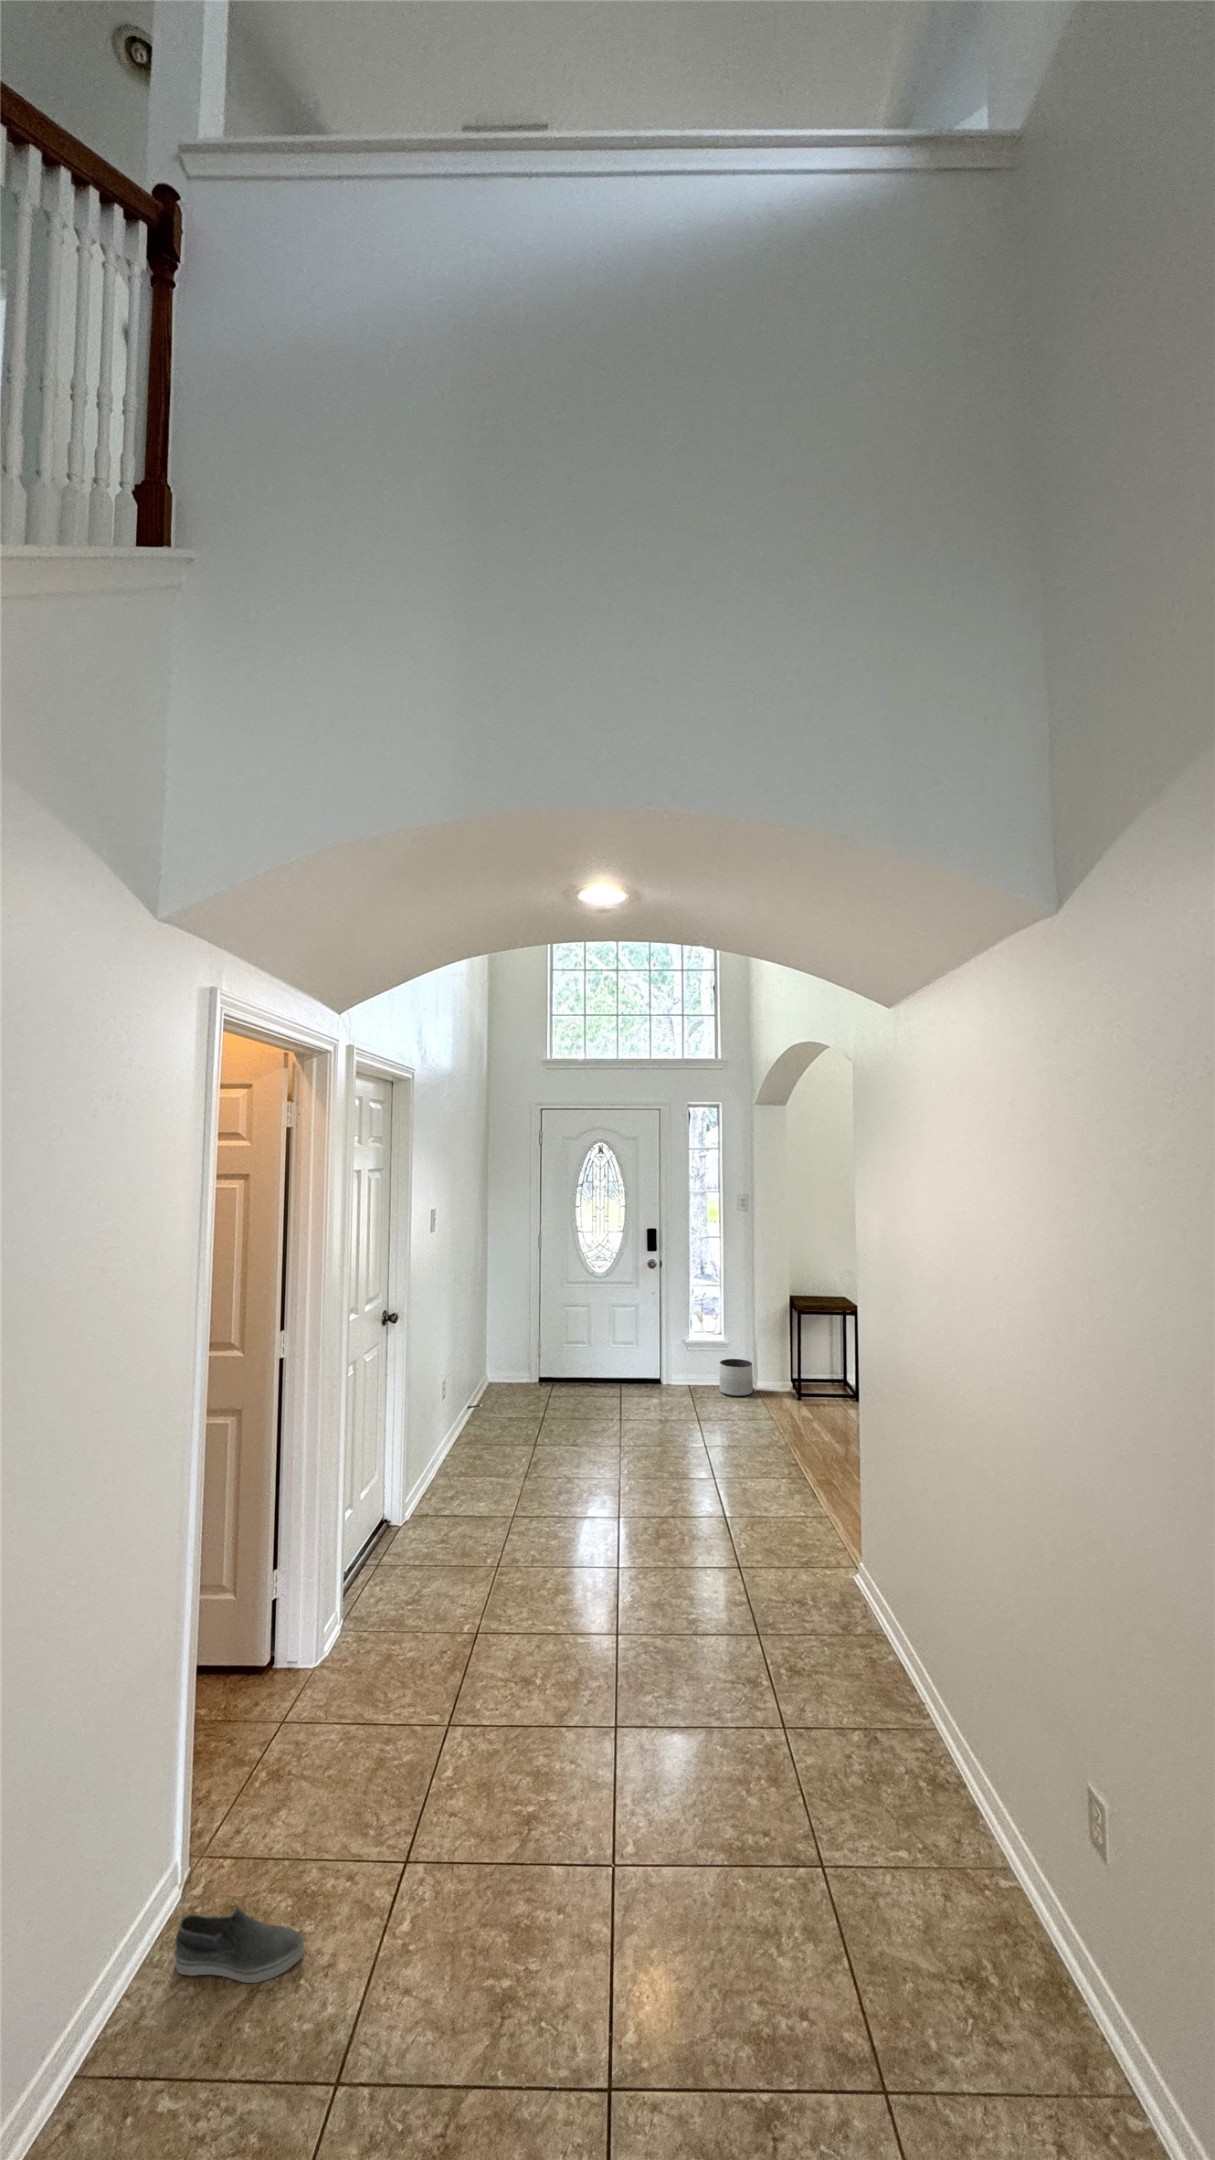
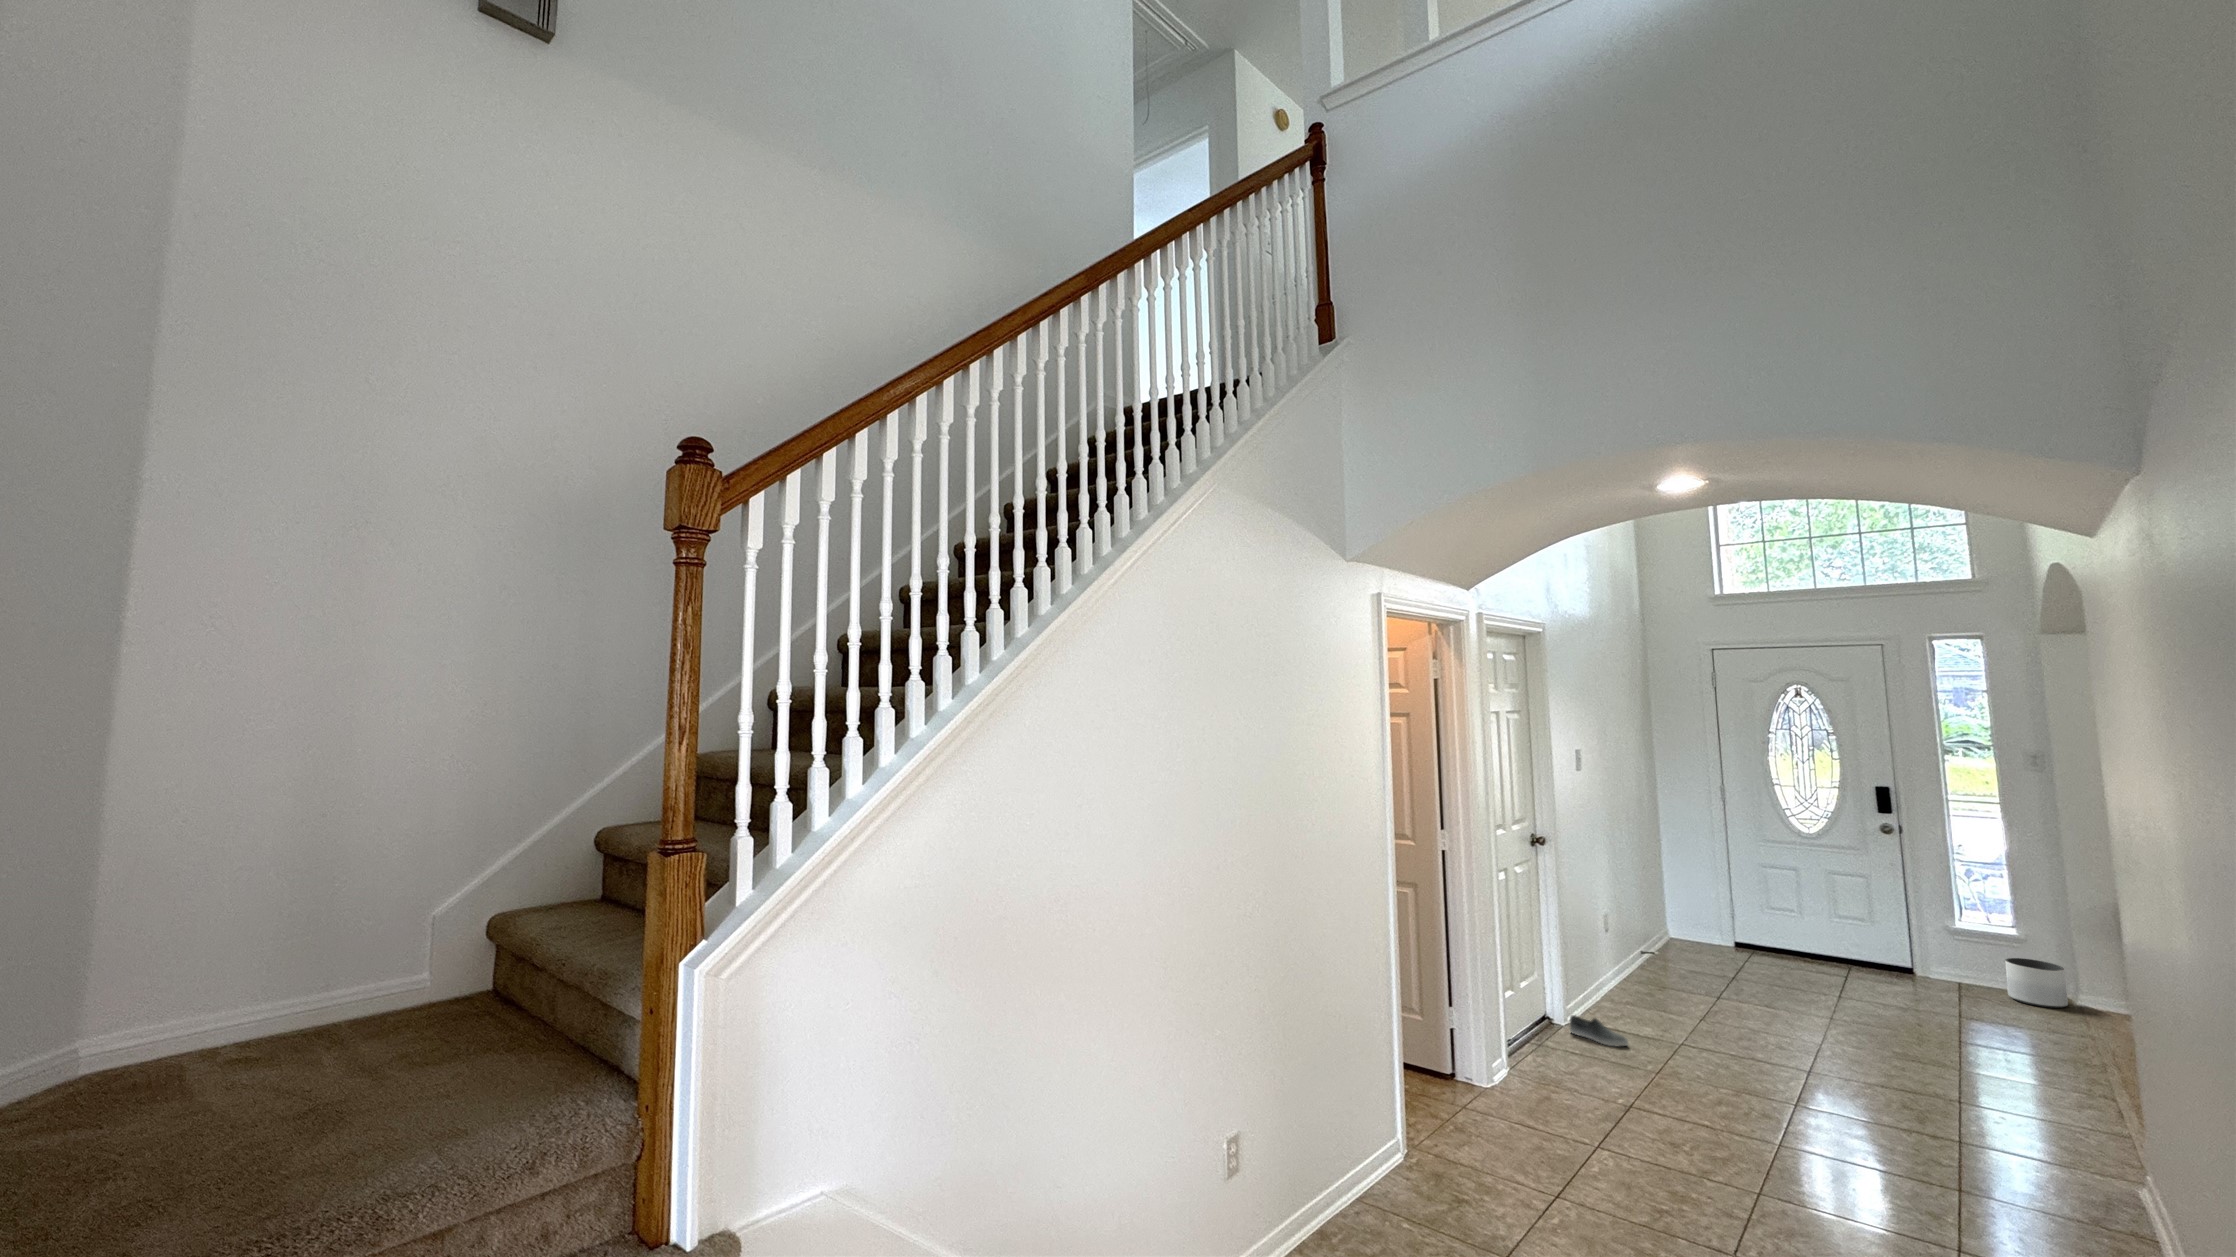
shoe: present [175,1908,304,1983] -> present [1570,1015,1628,1046]

